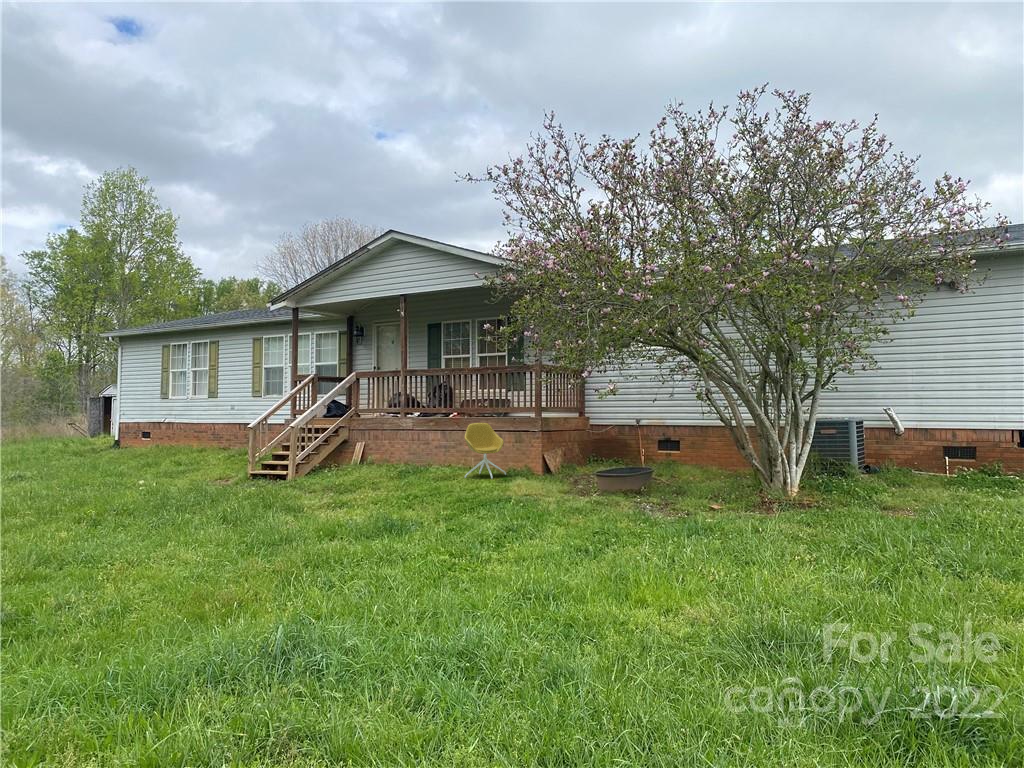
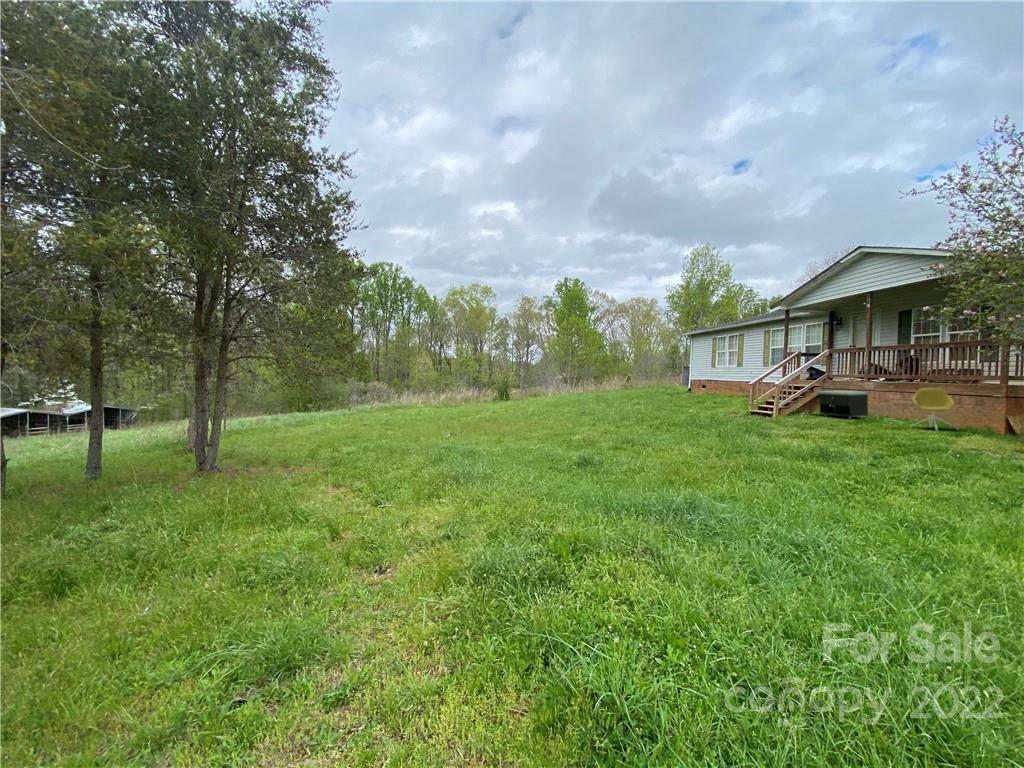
storage bench: none [351,431,411,473] -> present [818,391,868,419]

